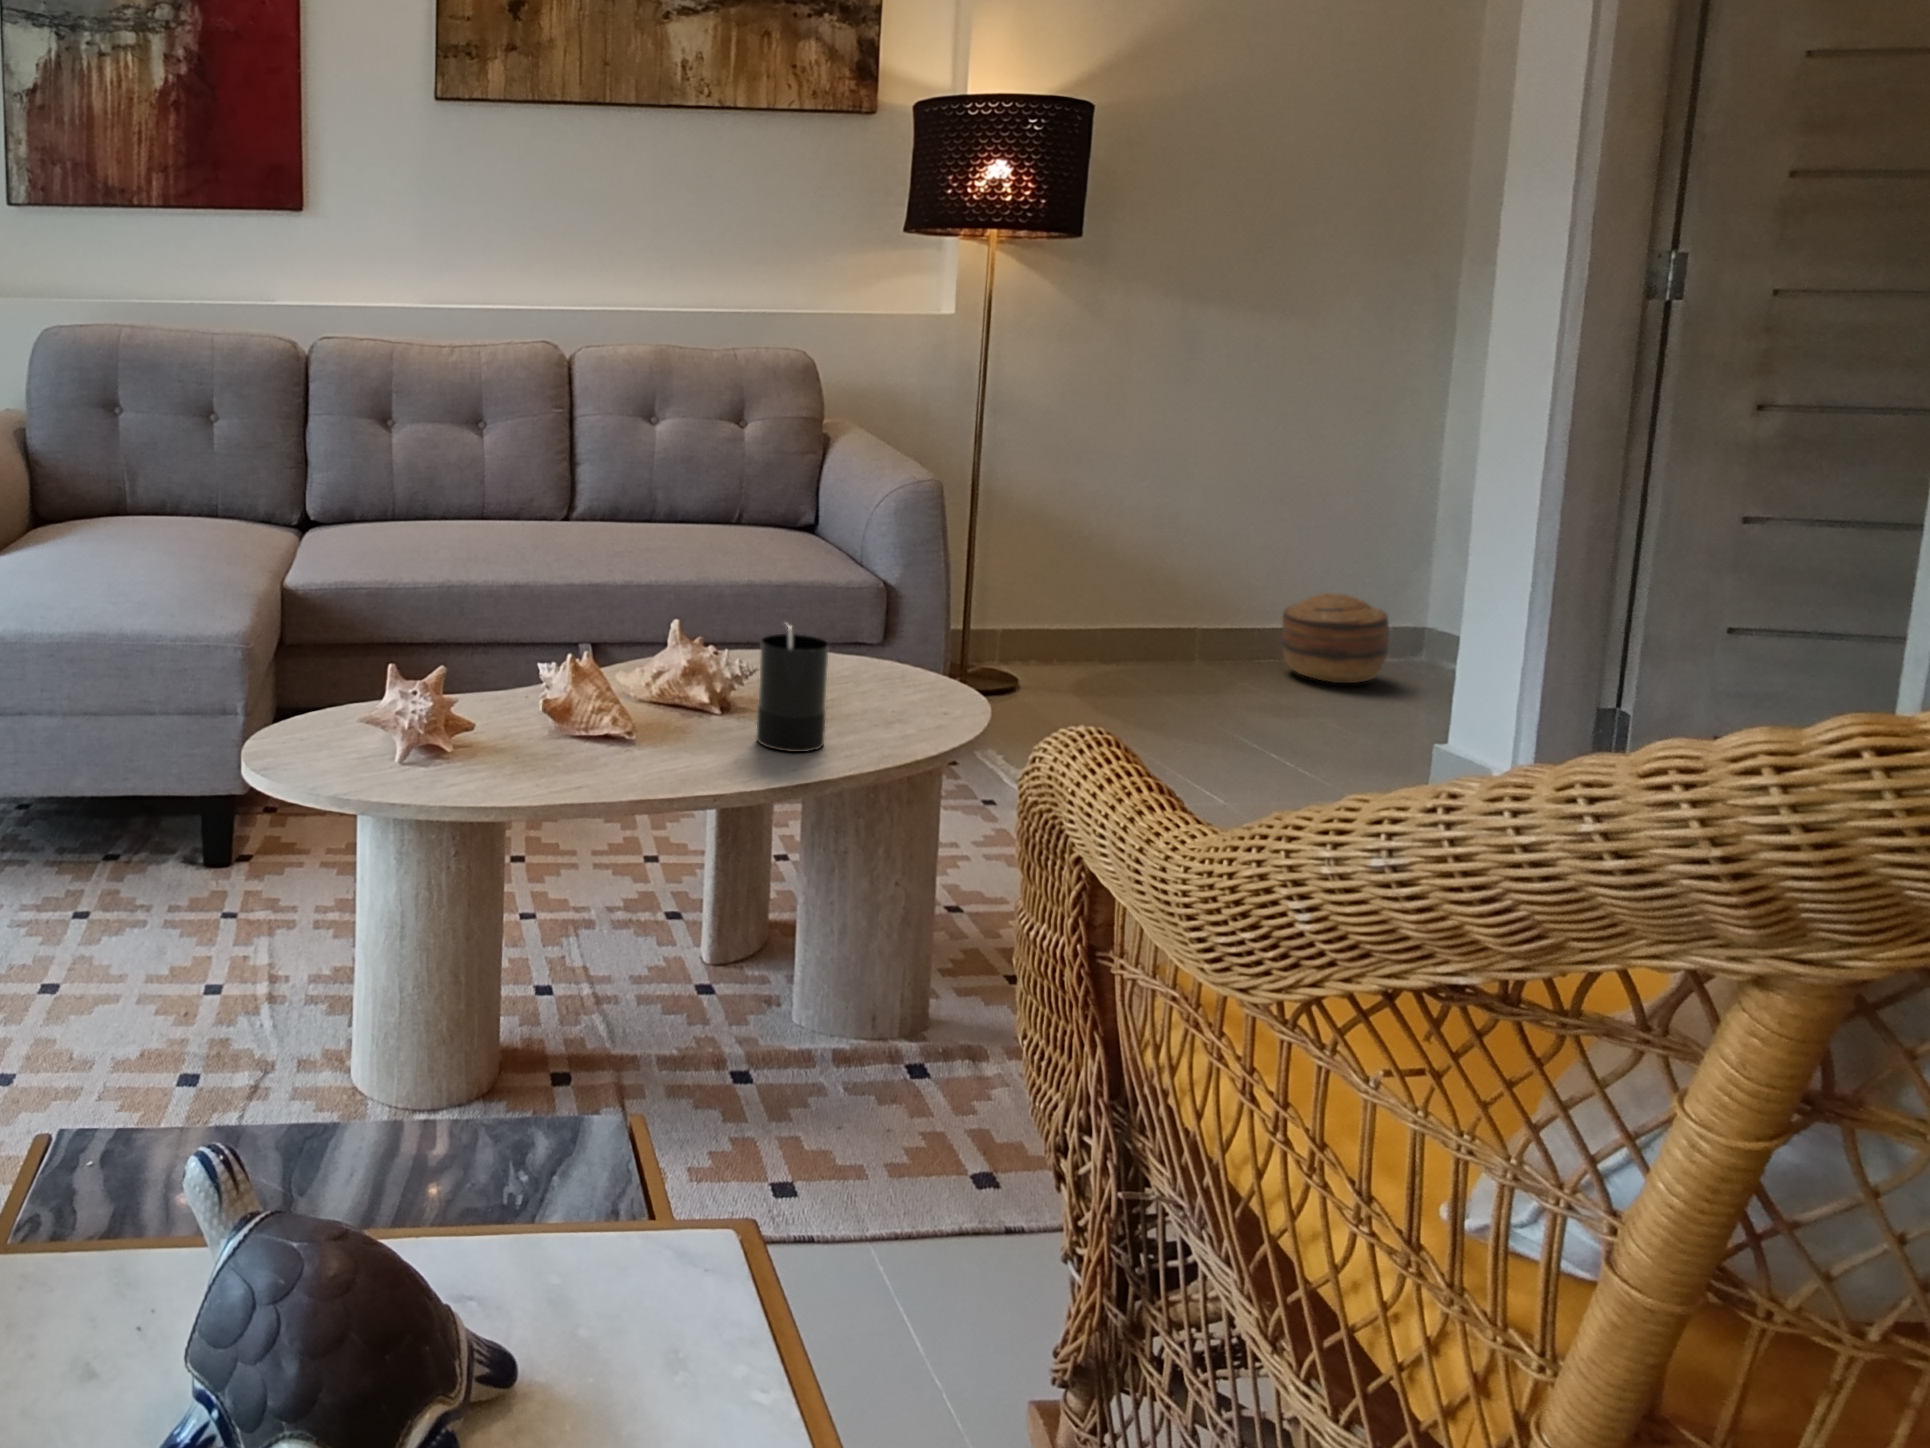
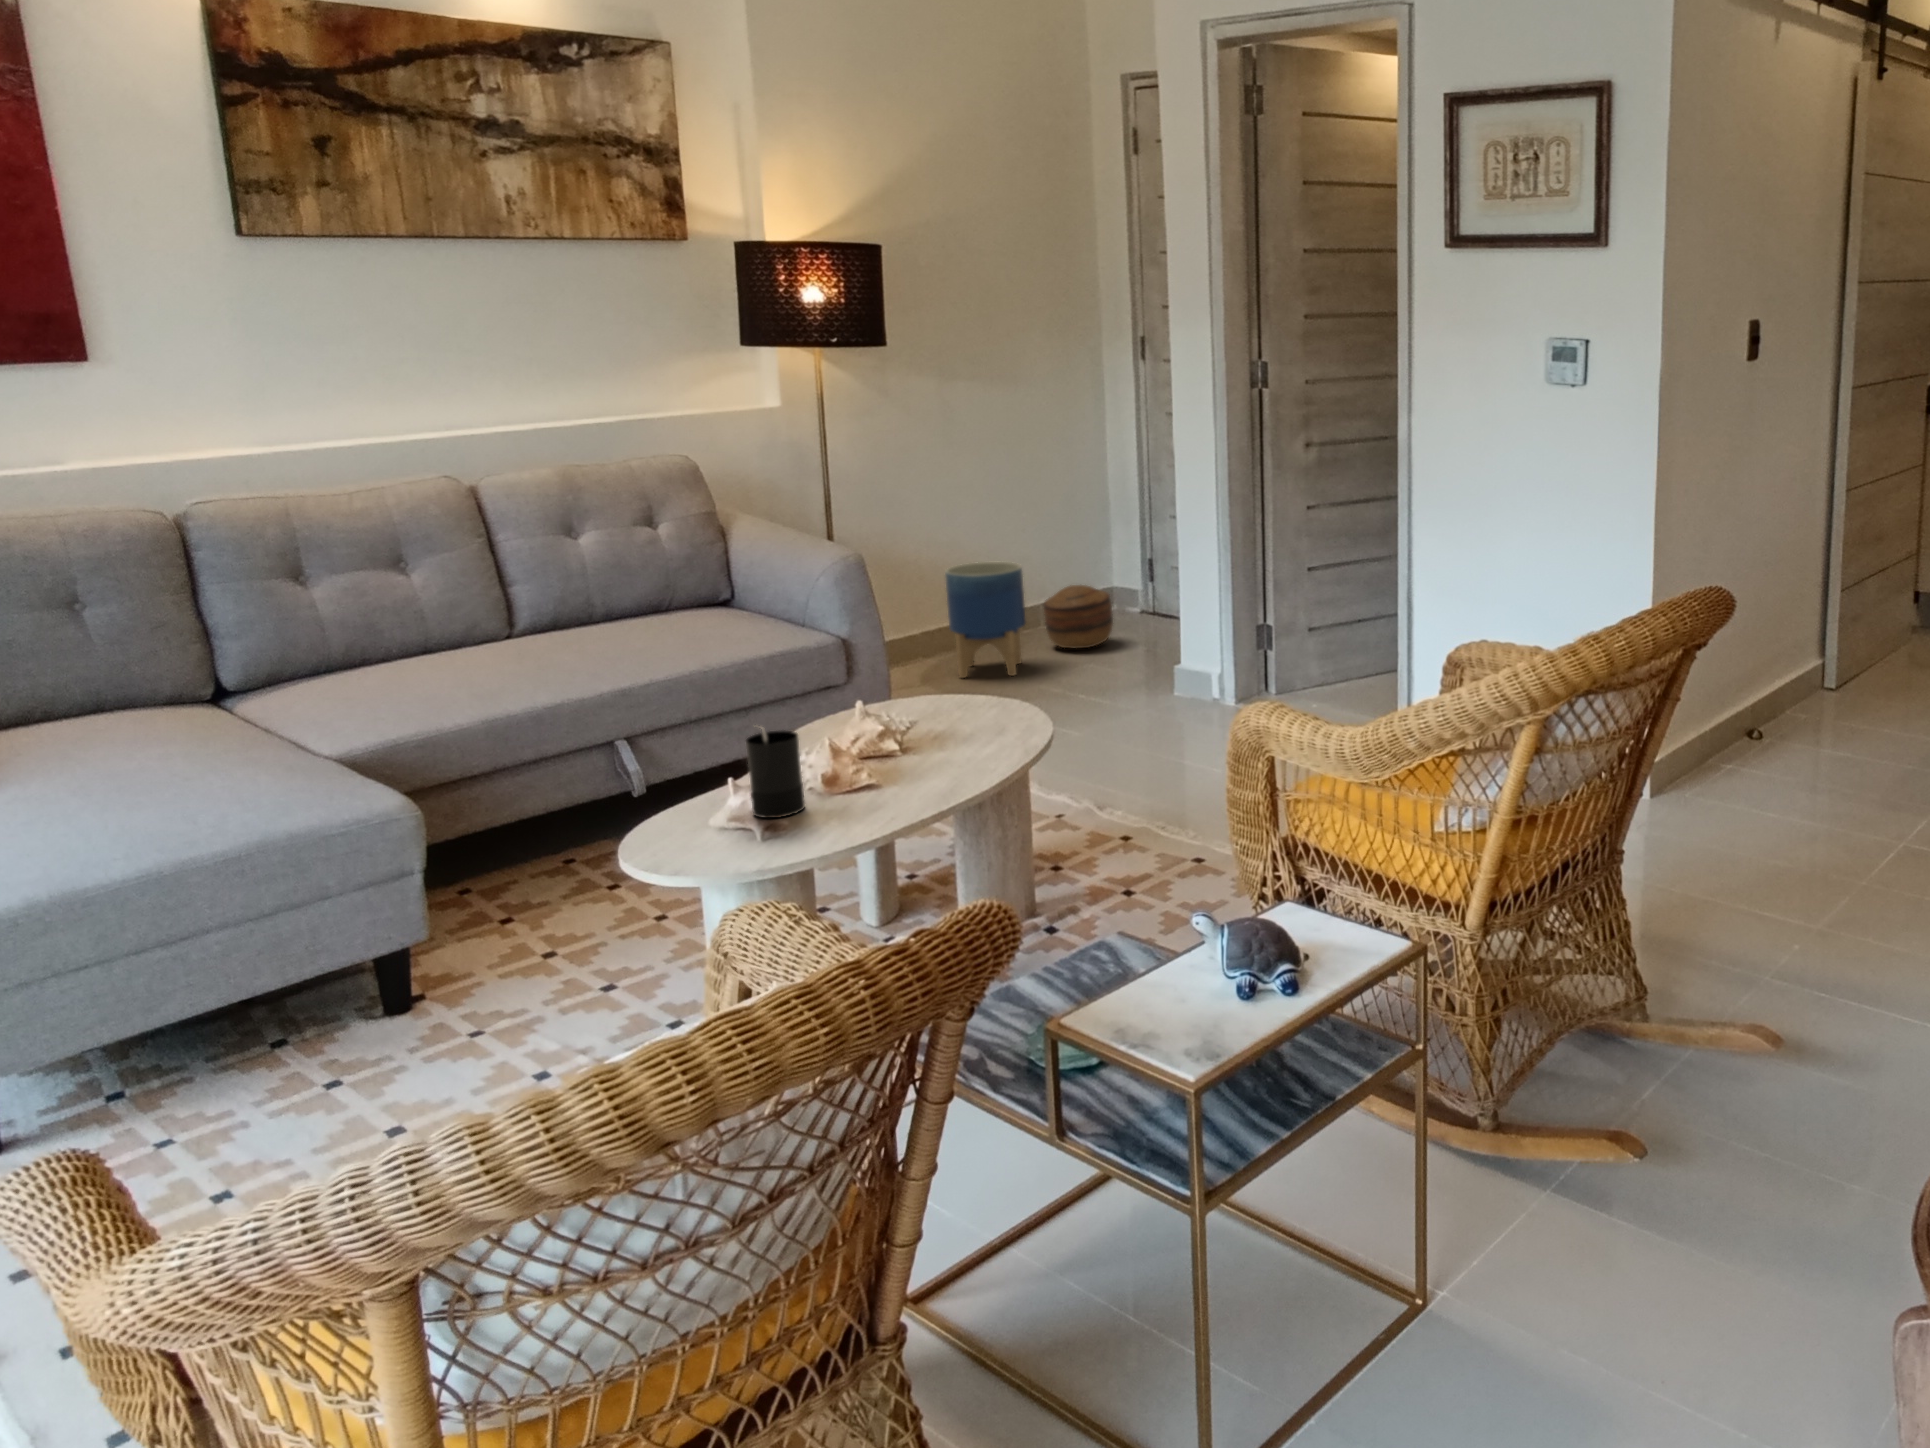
planter: none [1129,536,1245,693] -> present [945,562,1025,678]
candle: present [757,623,829,752] -> present [746,728,805,818]

